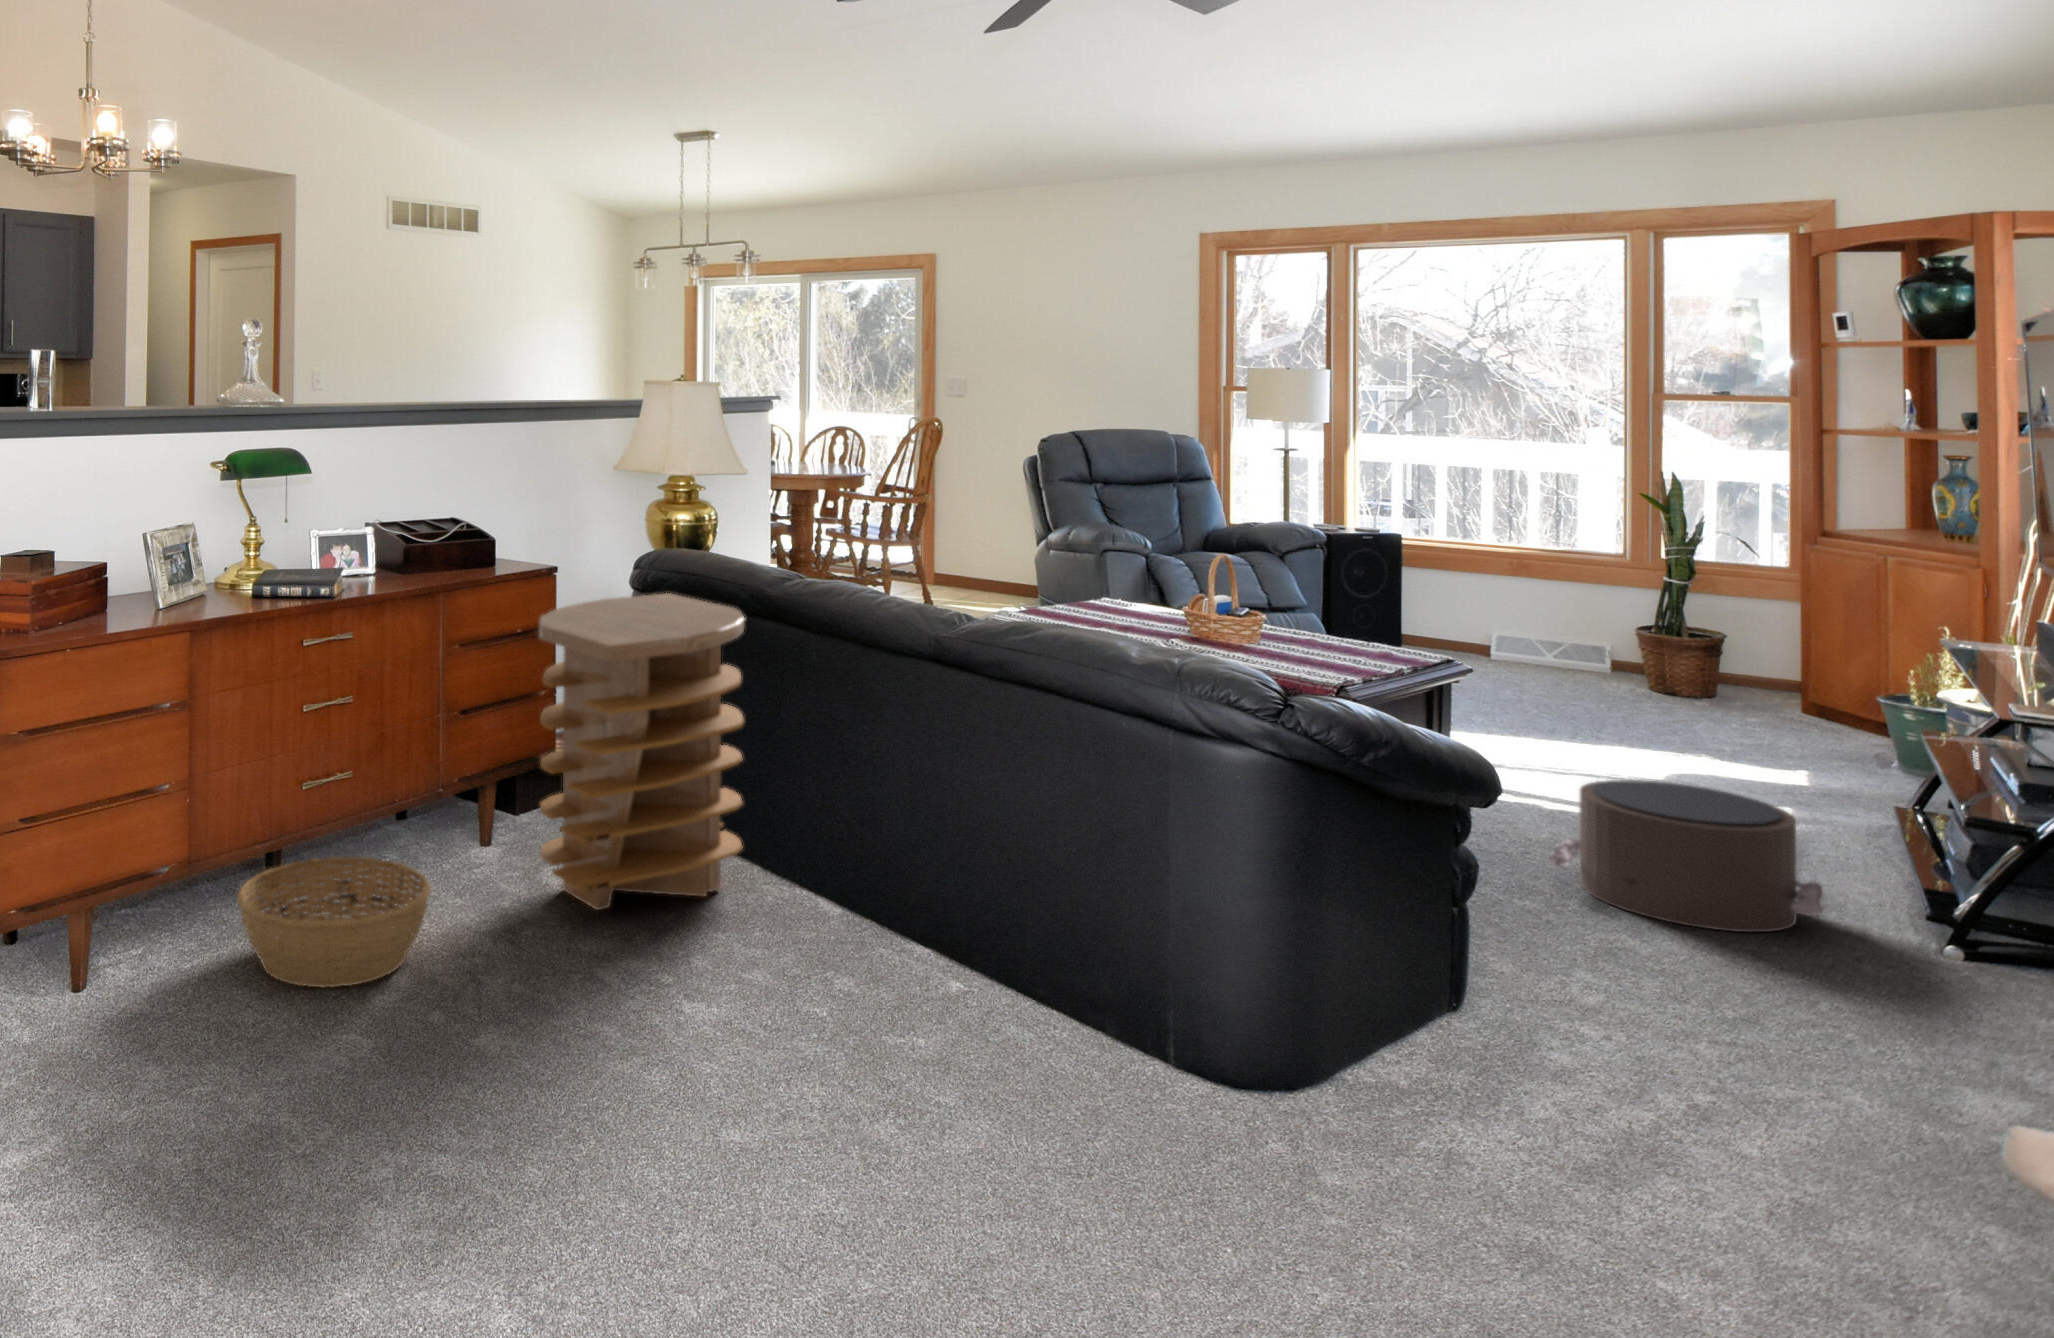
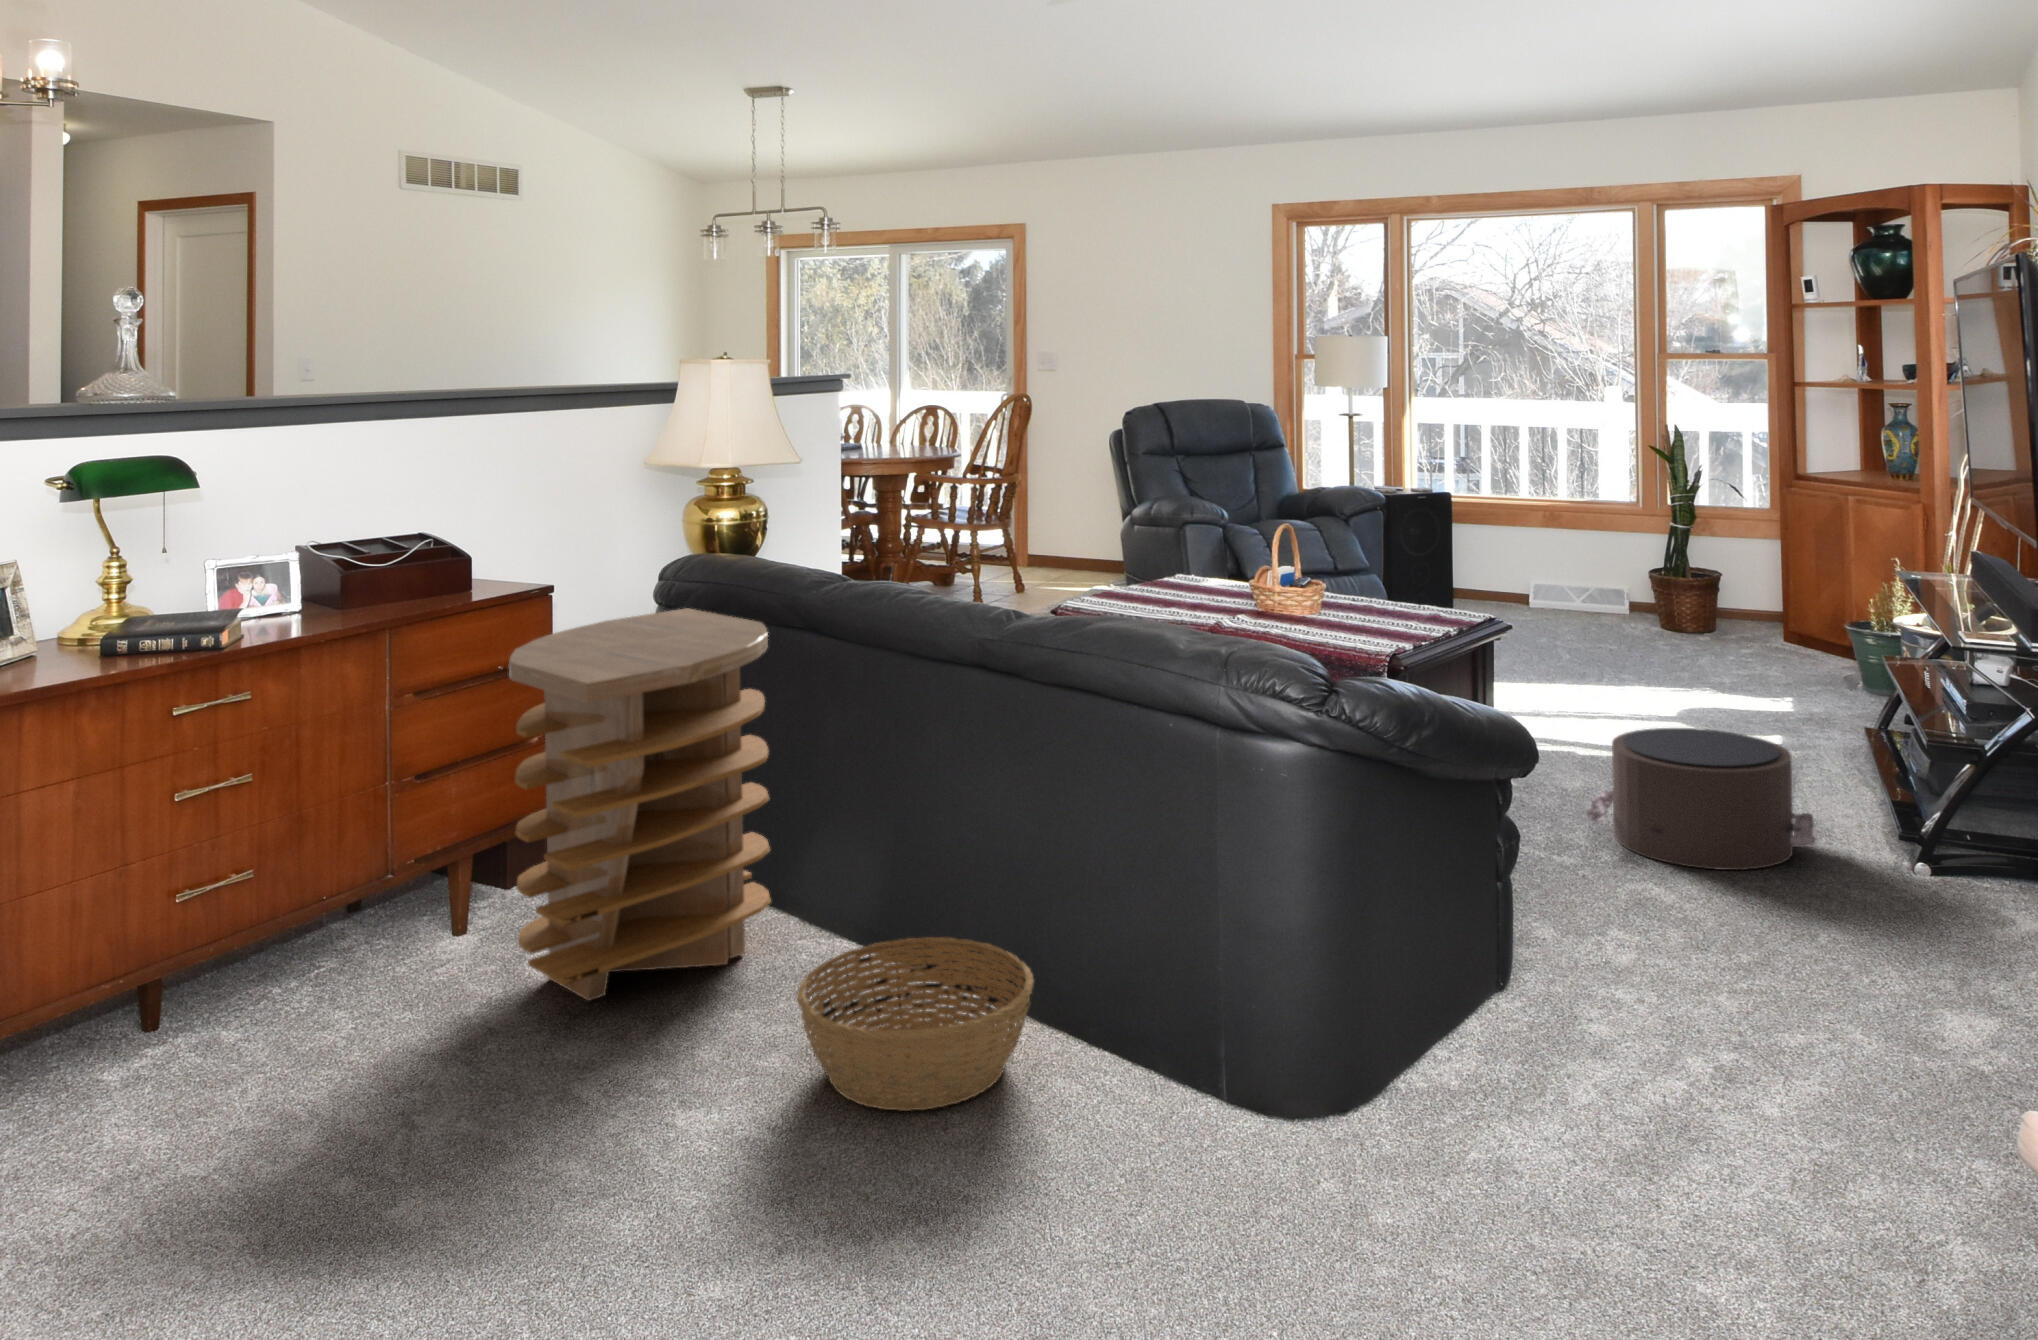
basket: present [237,857,431,987] -> present [797,937,1034,1111]

